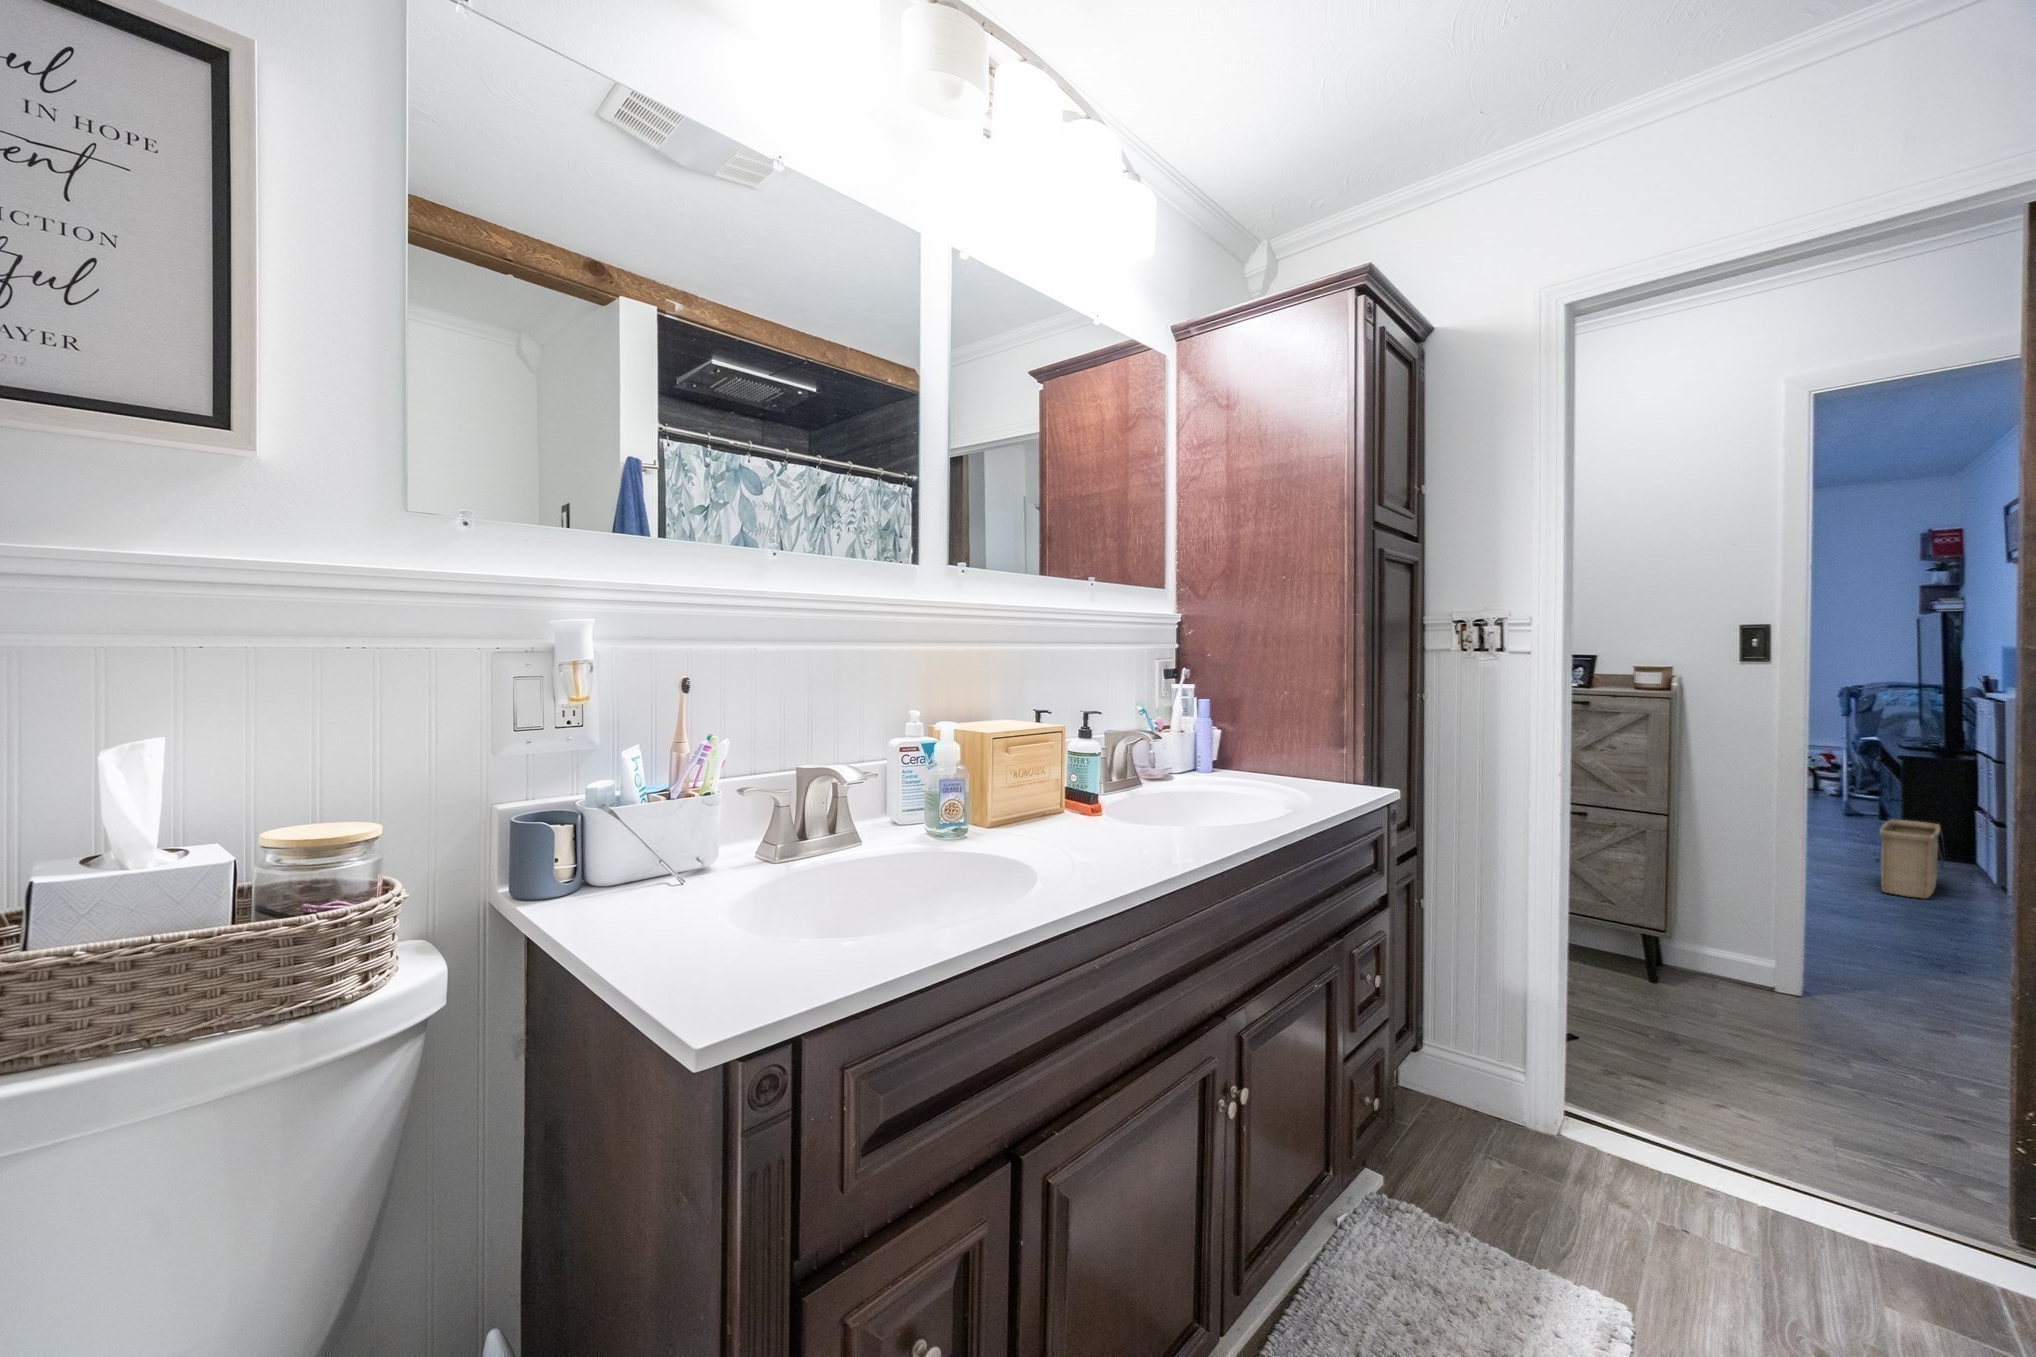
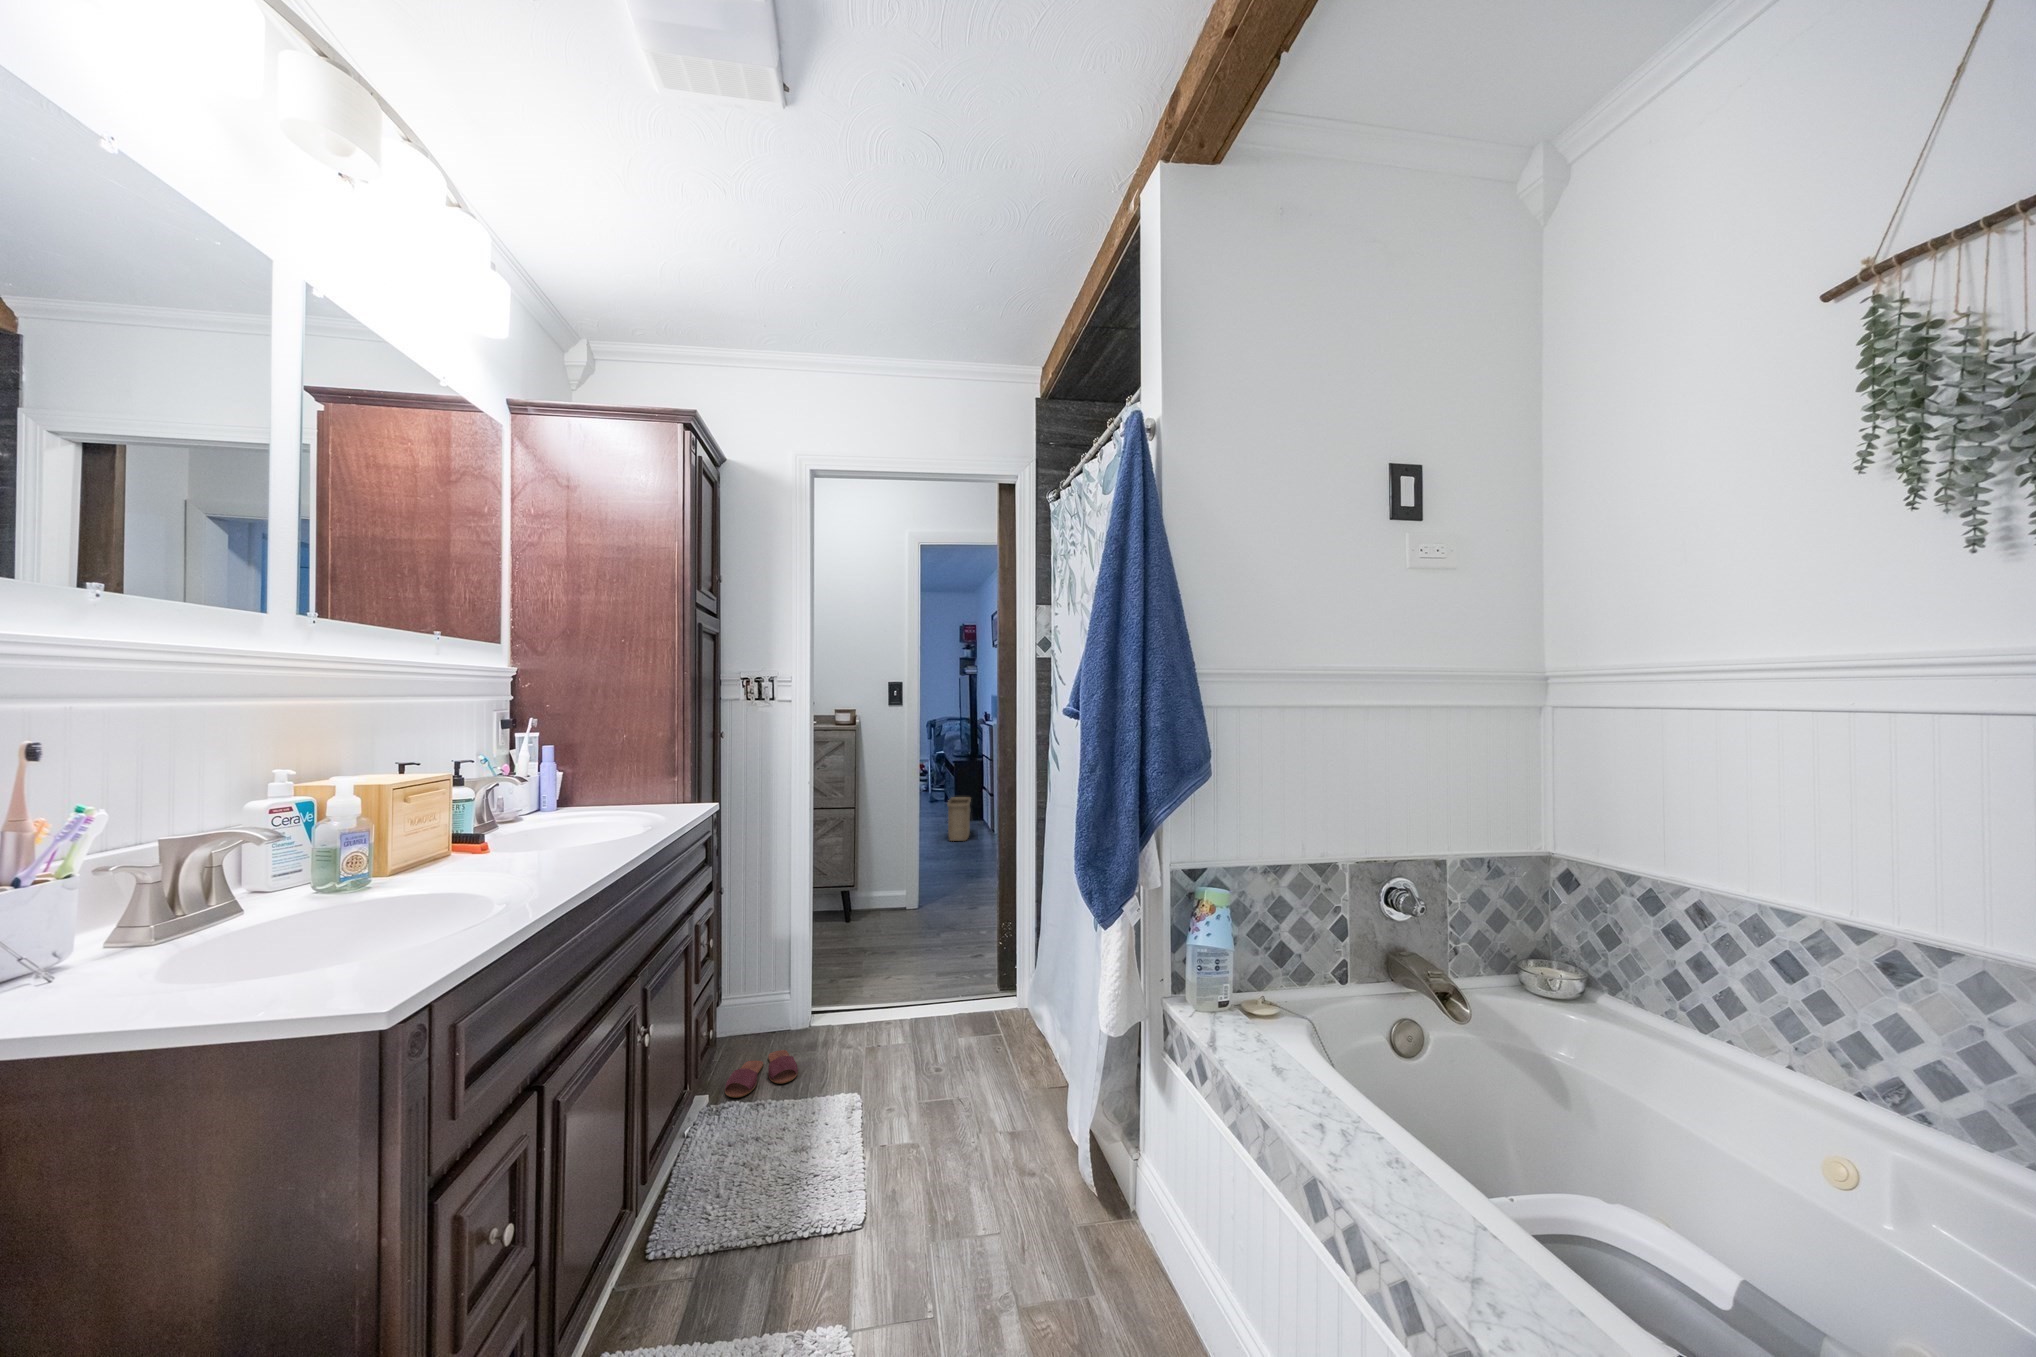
slippers: none [1406,1150,1522,1215] -> present [725,1050,798,1098]

